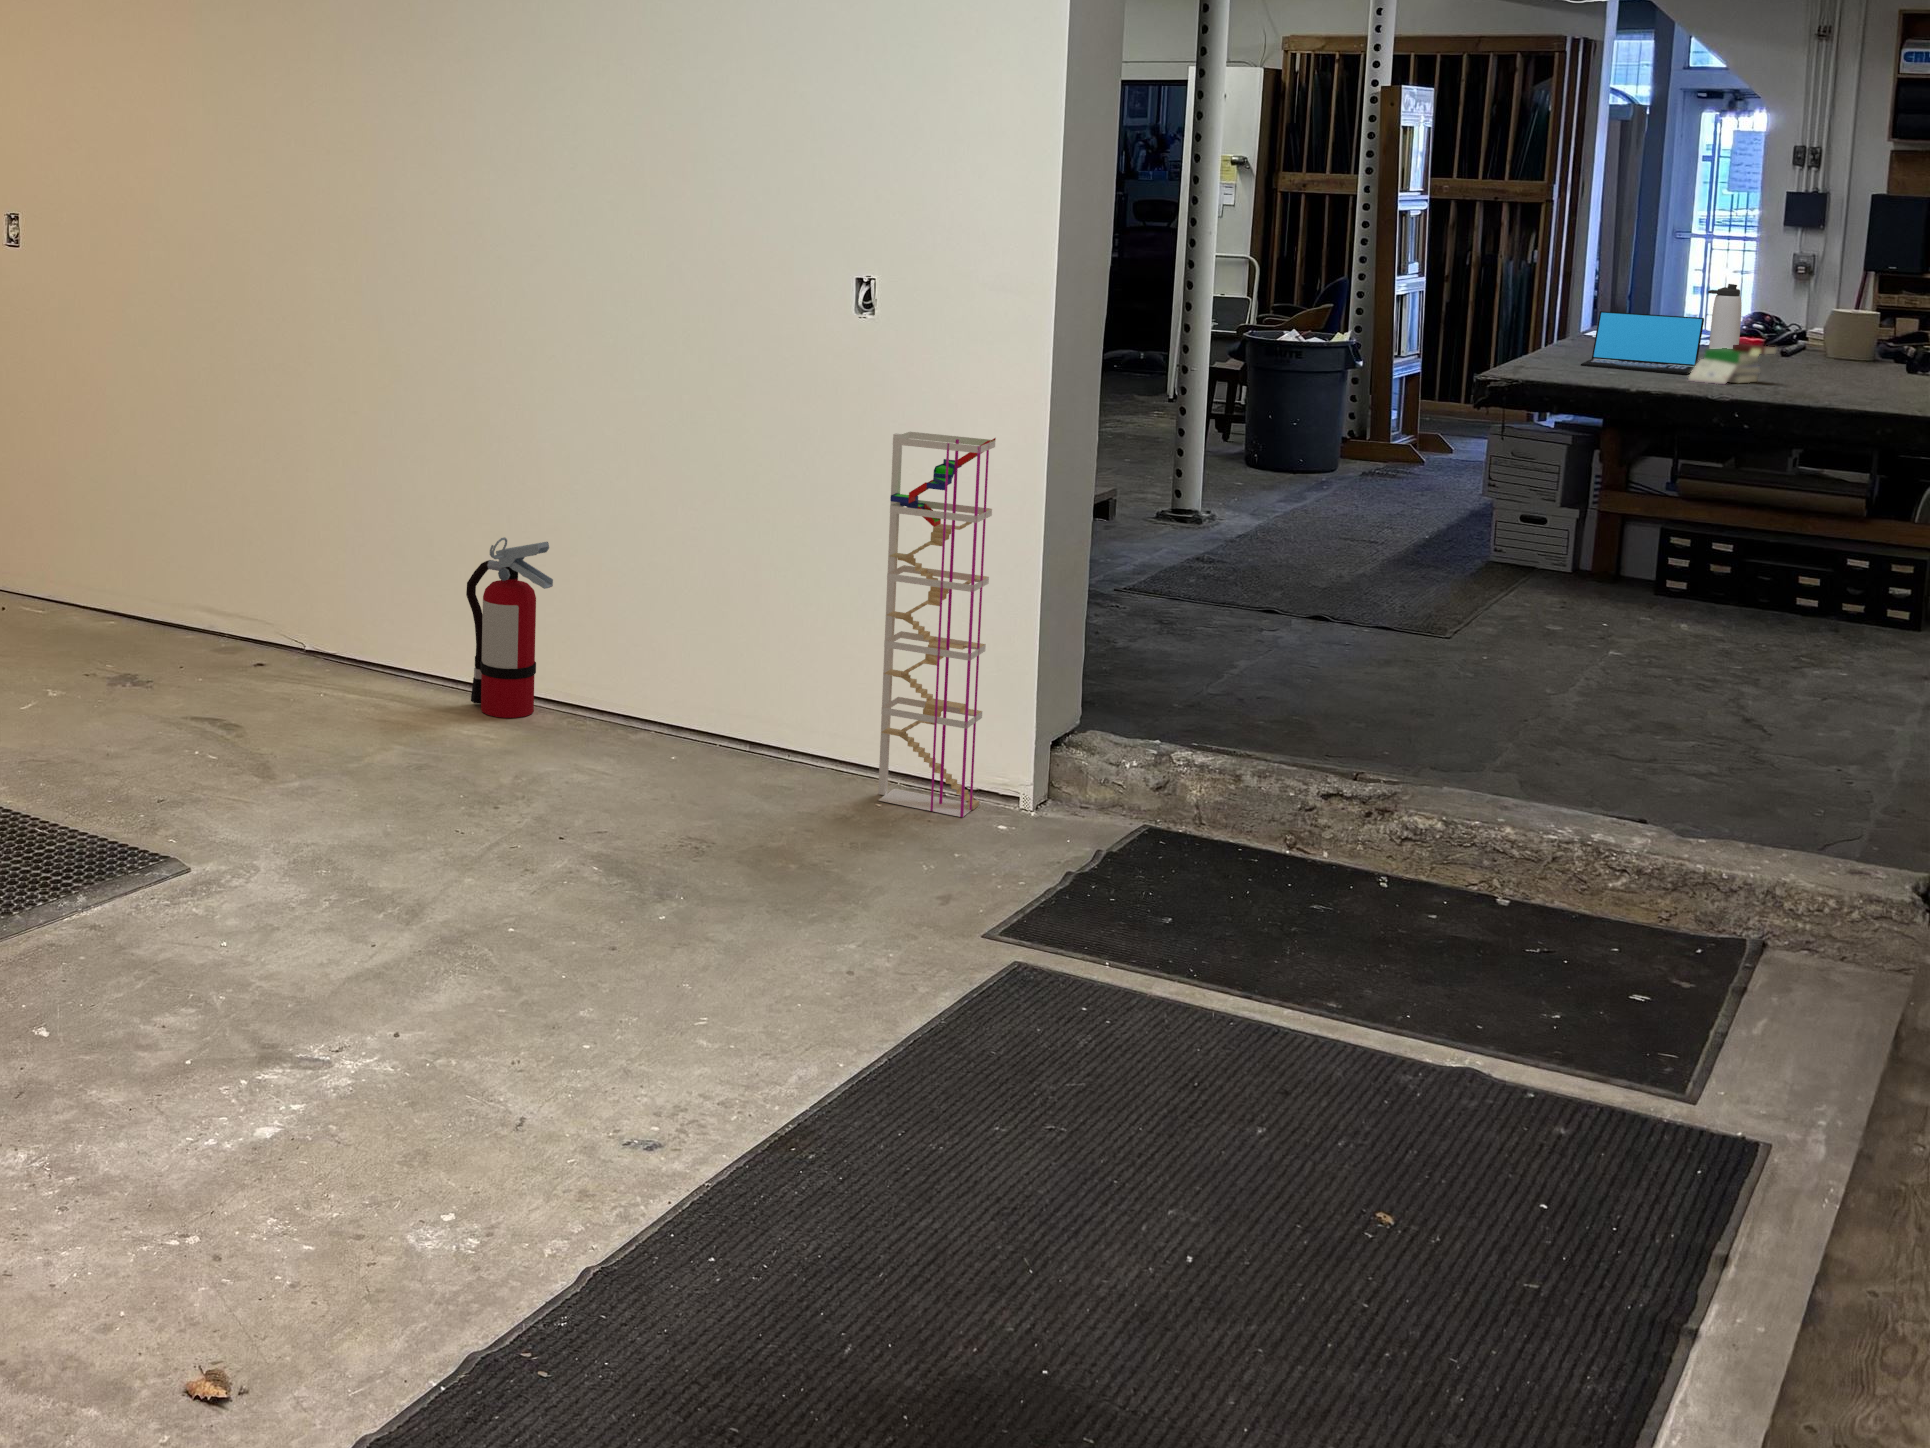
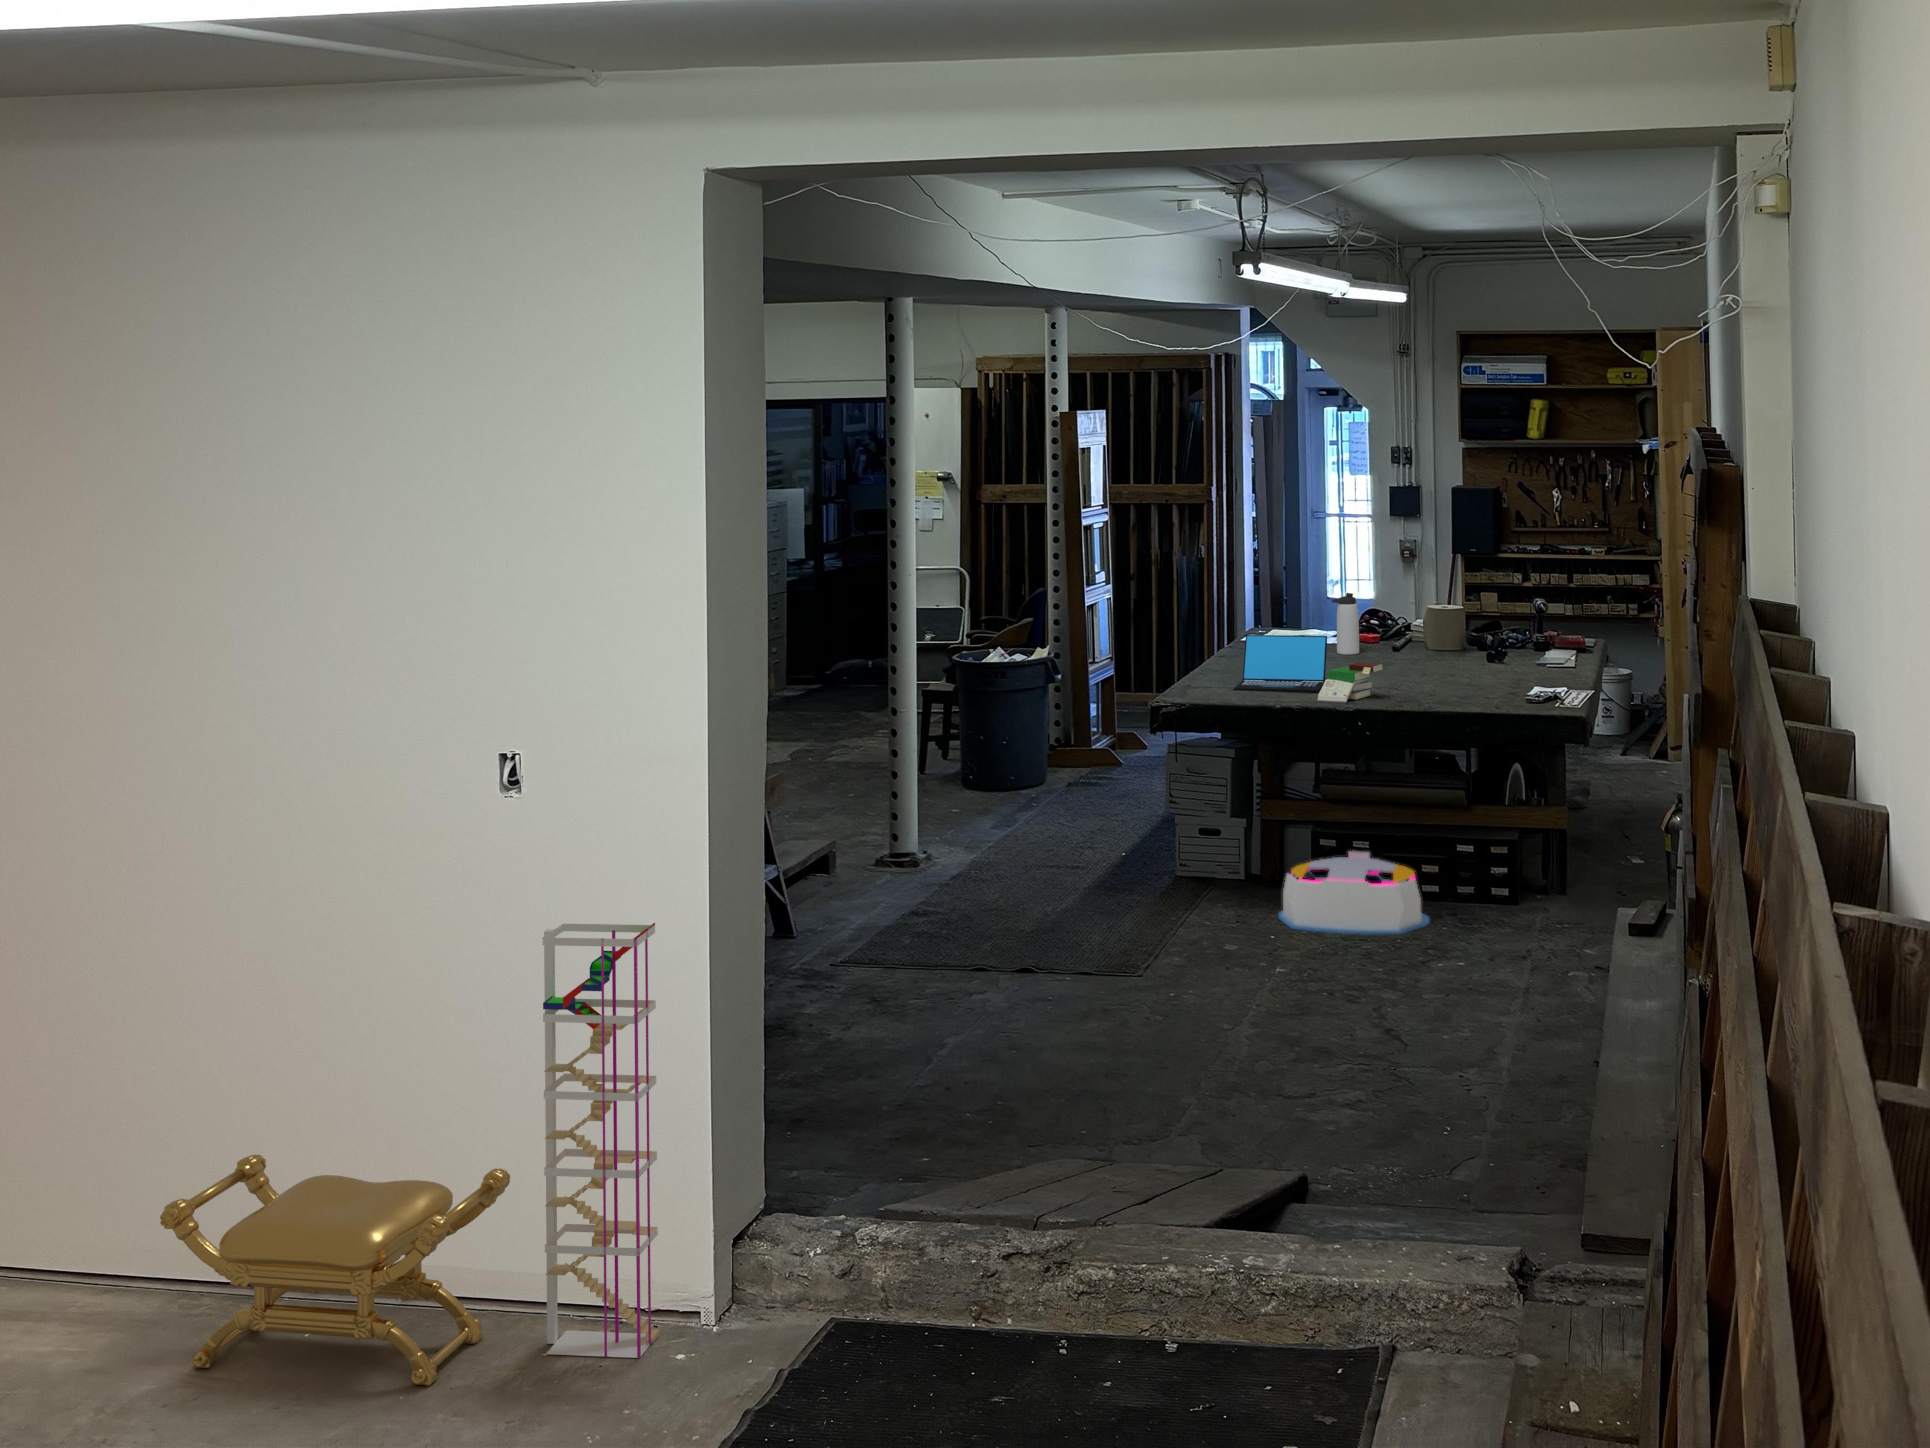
fire extinguisher: present [466,537,553,718] -> none [40,1091,153,1322]
storage bin: none [1619,541,1813,630] -> present [1279,851,1430,934]
stool: none [566,604,851,803] -> present [160,1155,510,1386]

